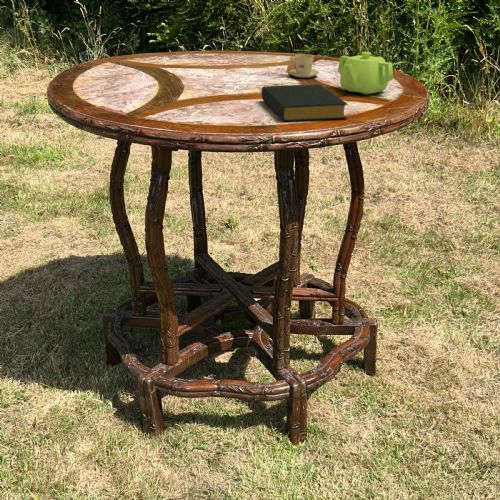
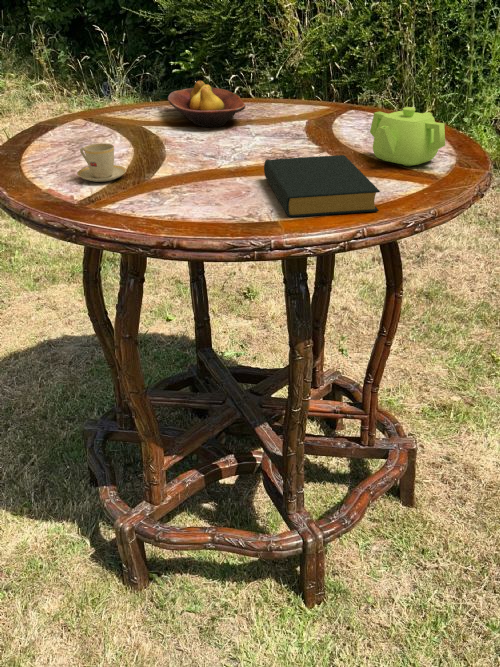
fruit bowl: none [177,36,240,70] -> present [168,81,245,127]
teacup: present [288,54,319,78] -> present [77,143,126,182]

